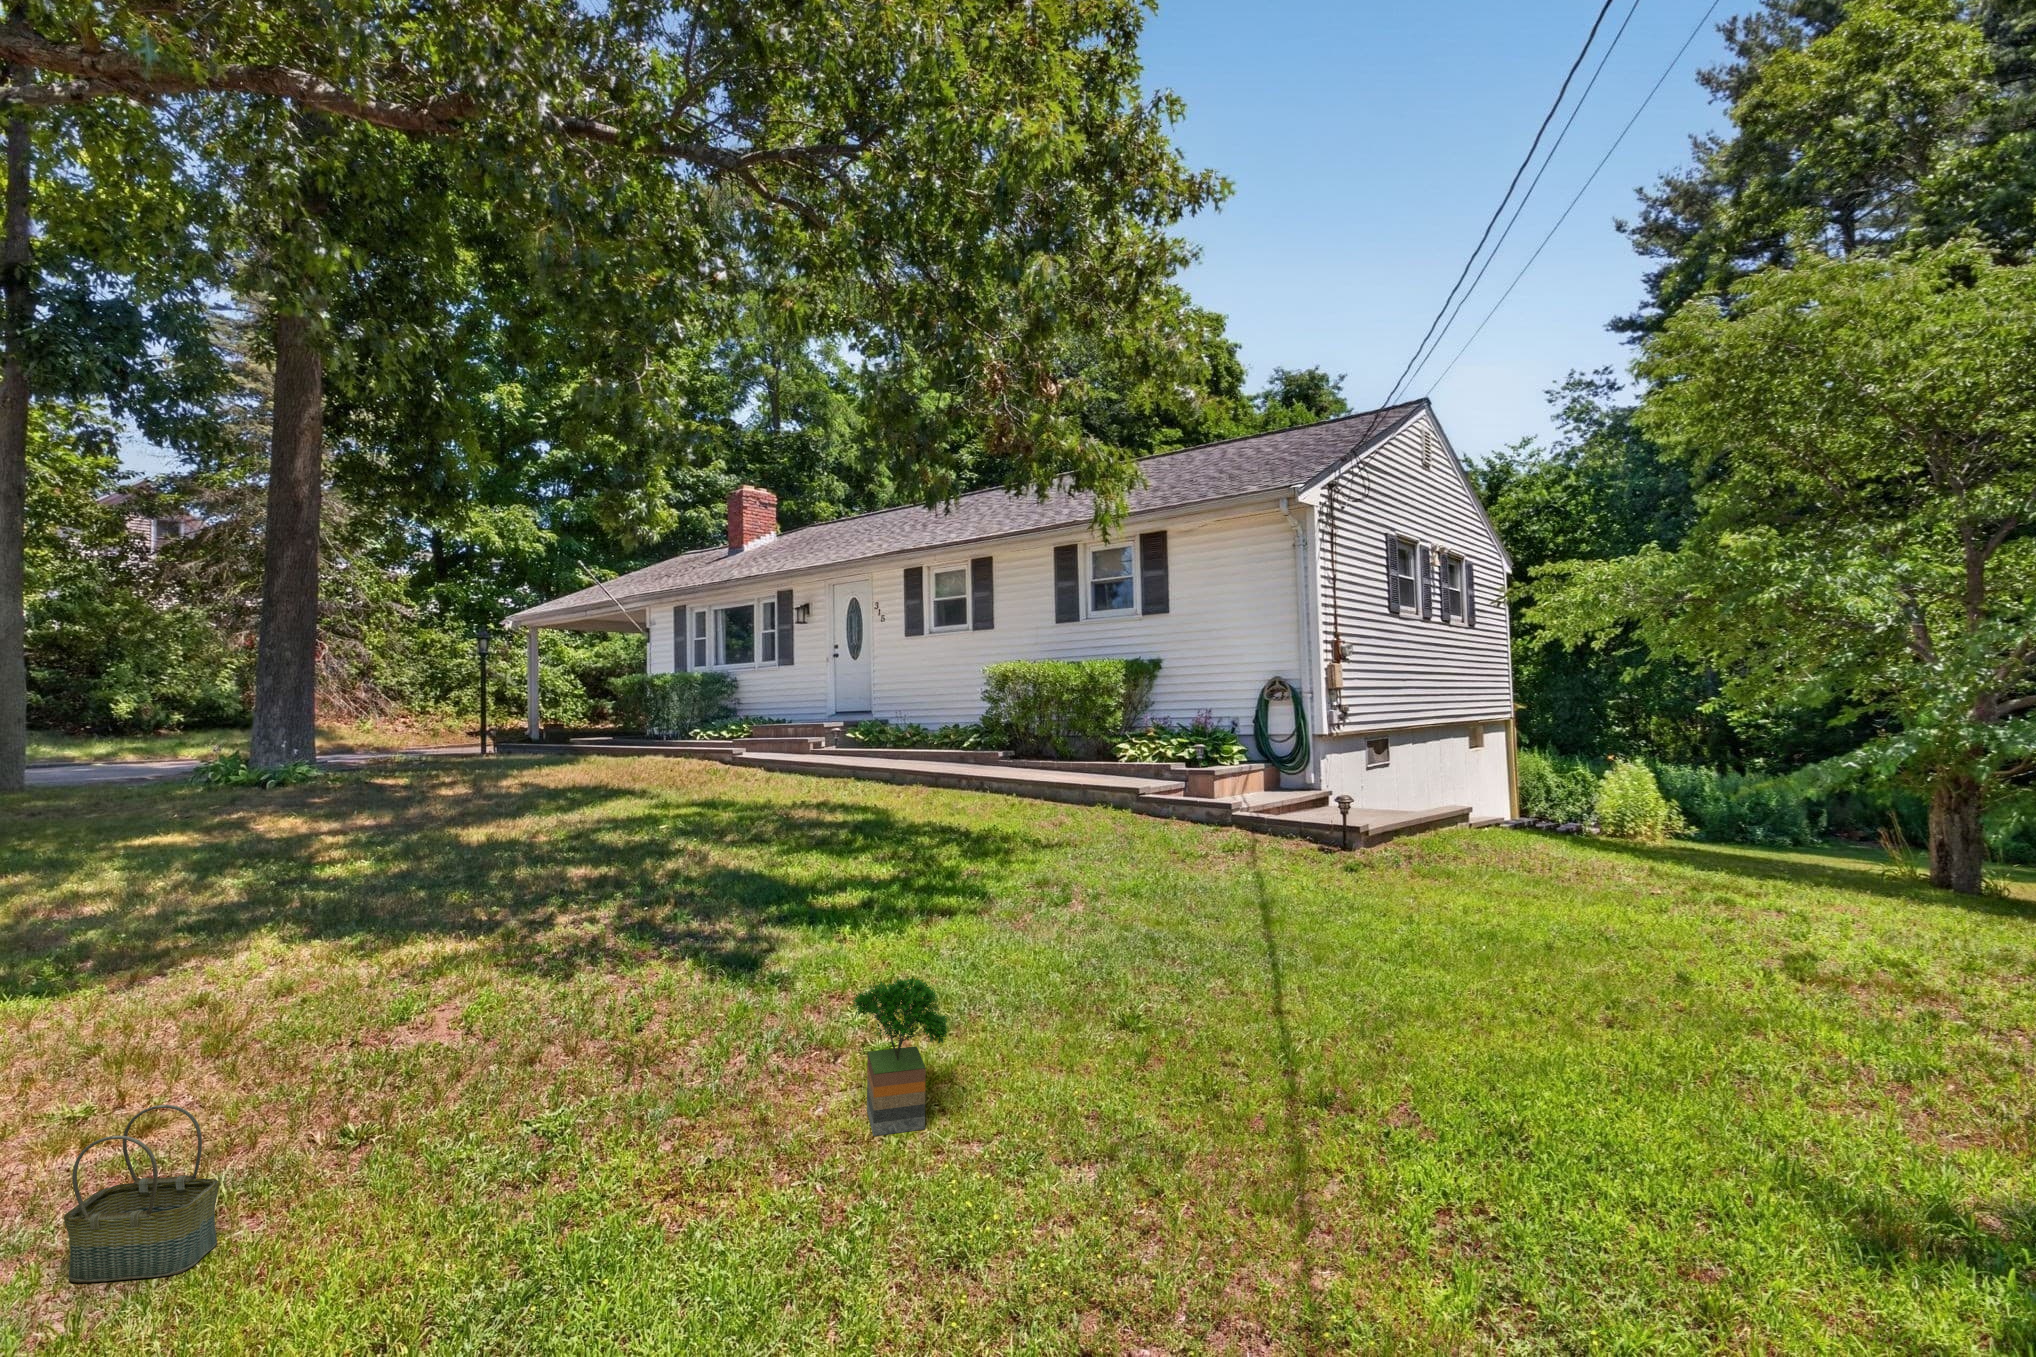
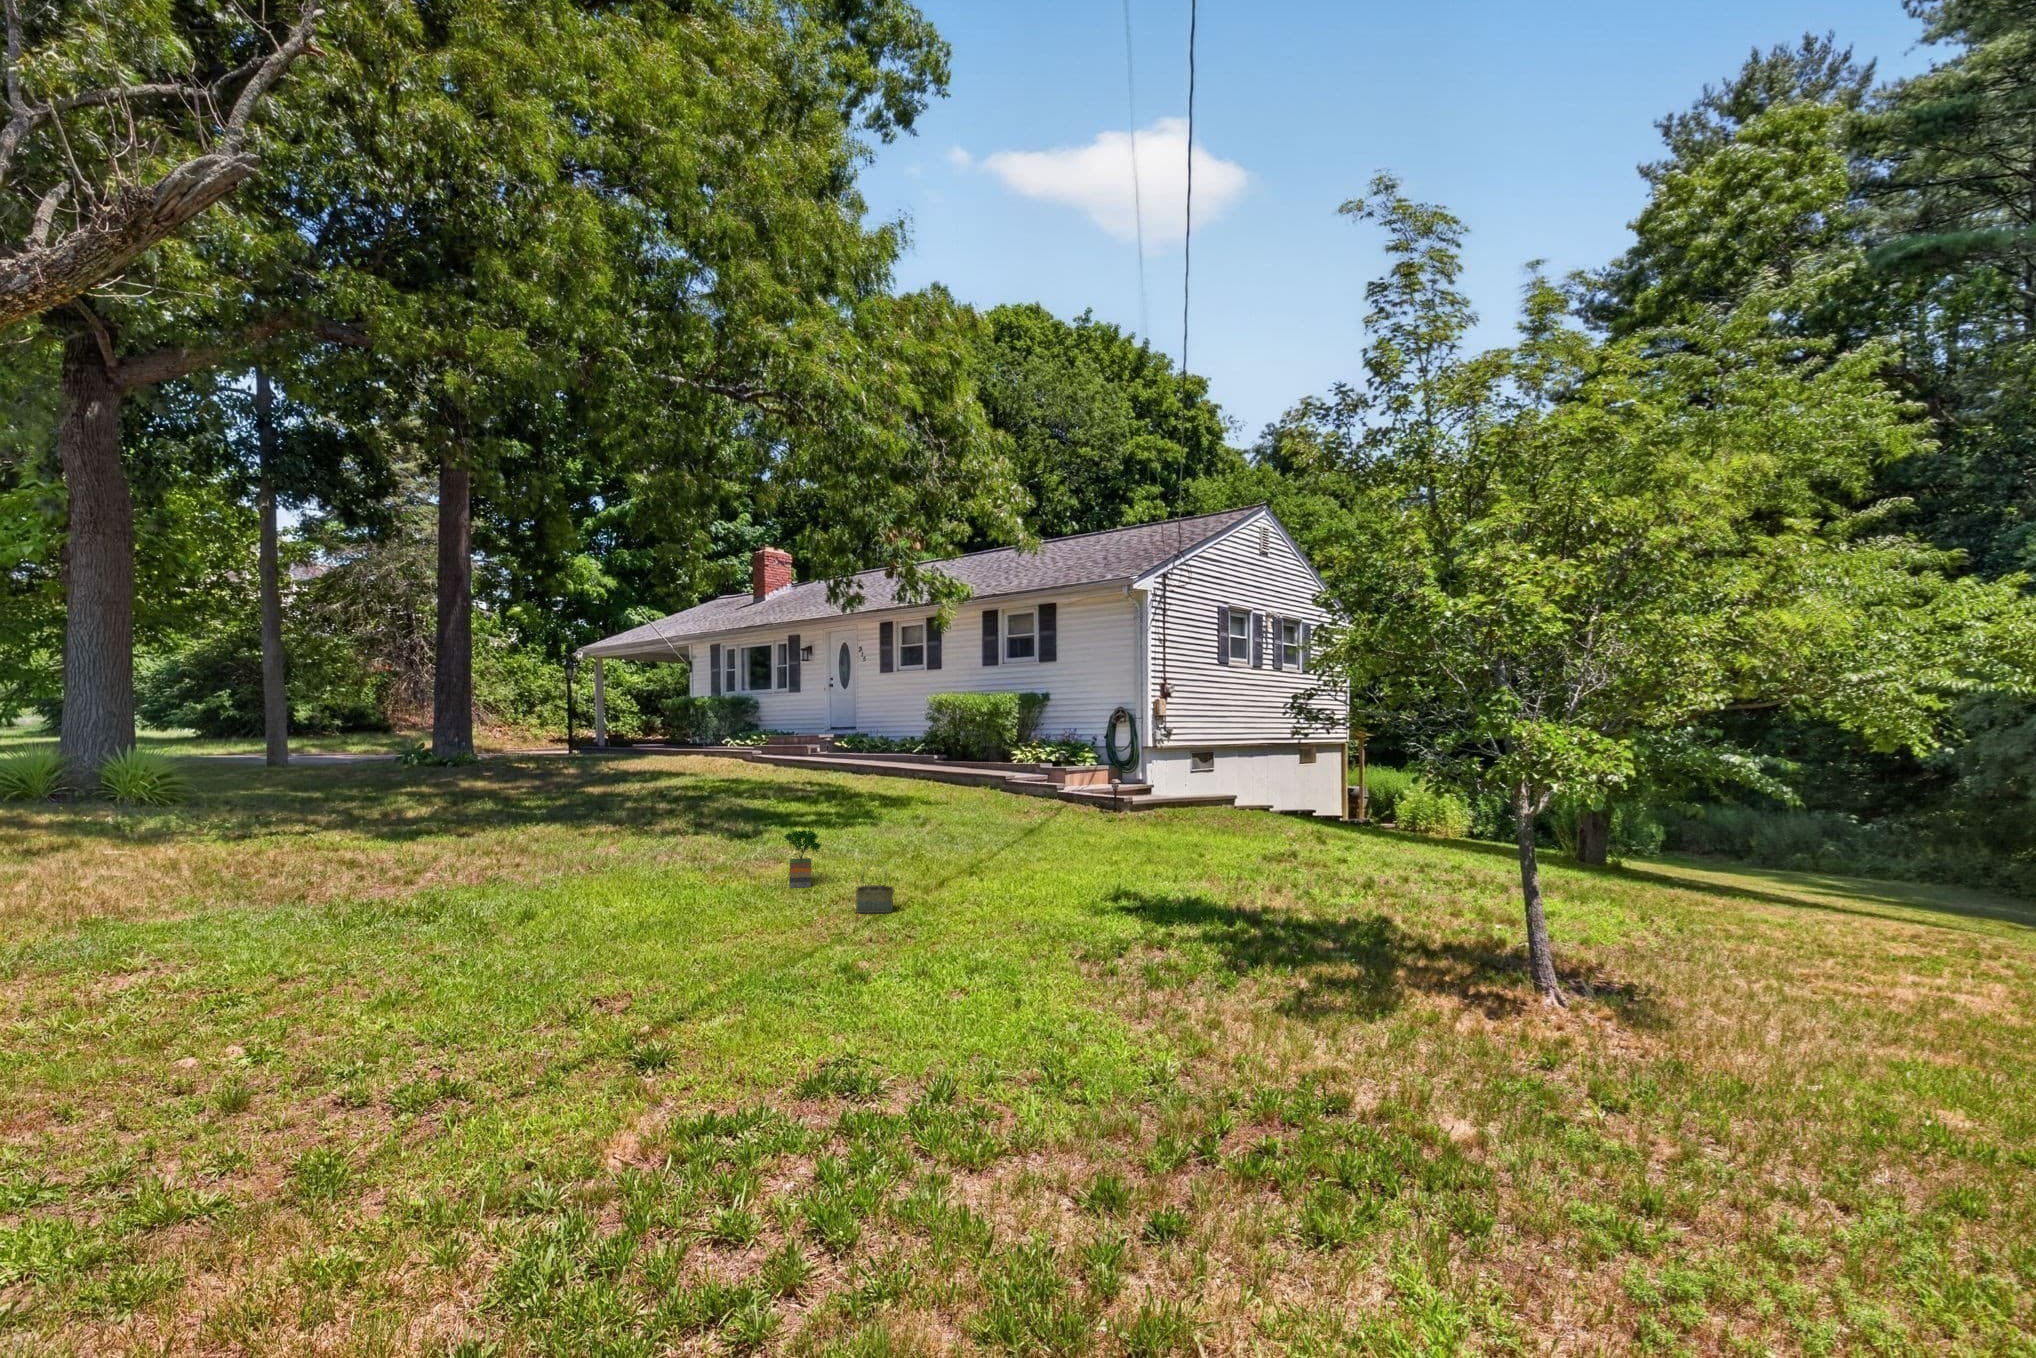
basket: present [64,1105,219,1282] -> present [856,864,894,913]

